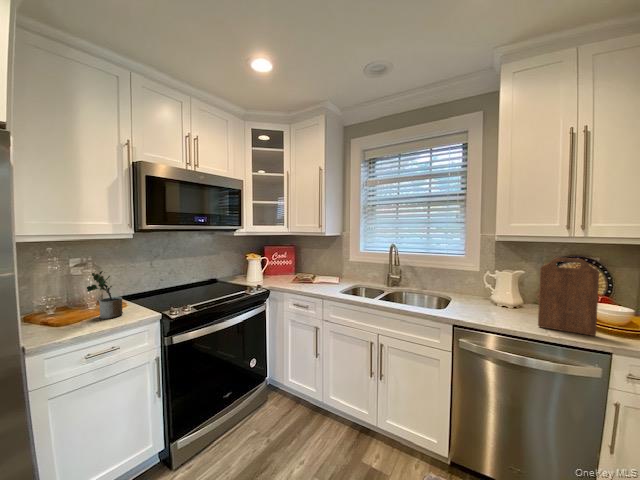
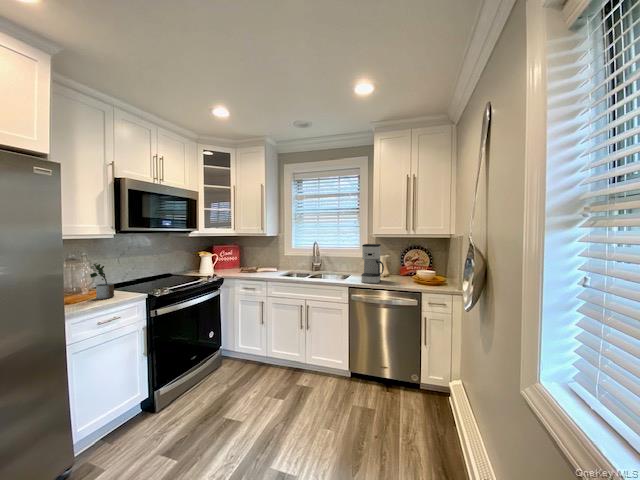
coffee maker: none [474,252,519,323] -> present [361,244,384,284]
cutting board: present [538,258,599,336] -> none [392,245,416,285]

